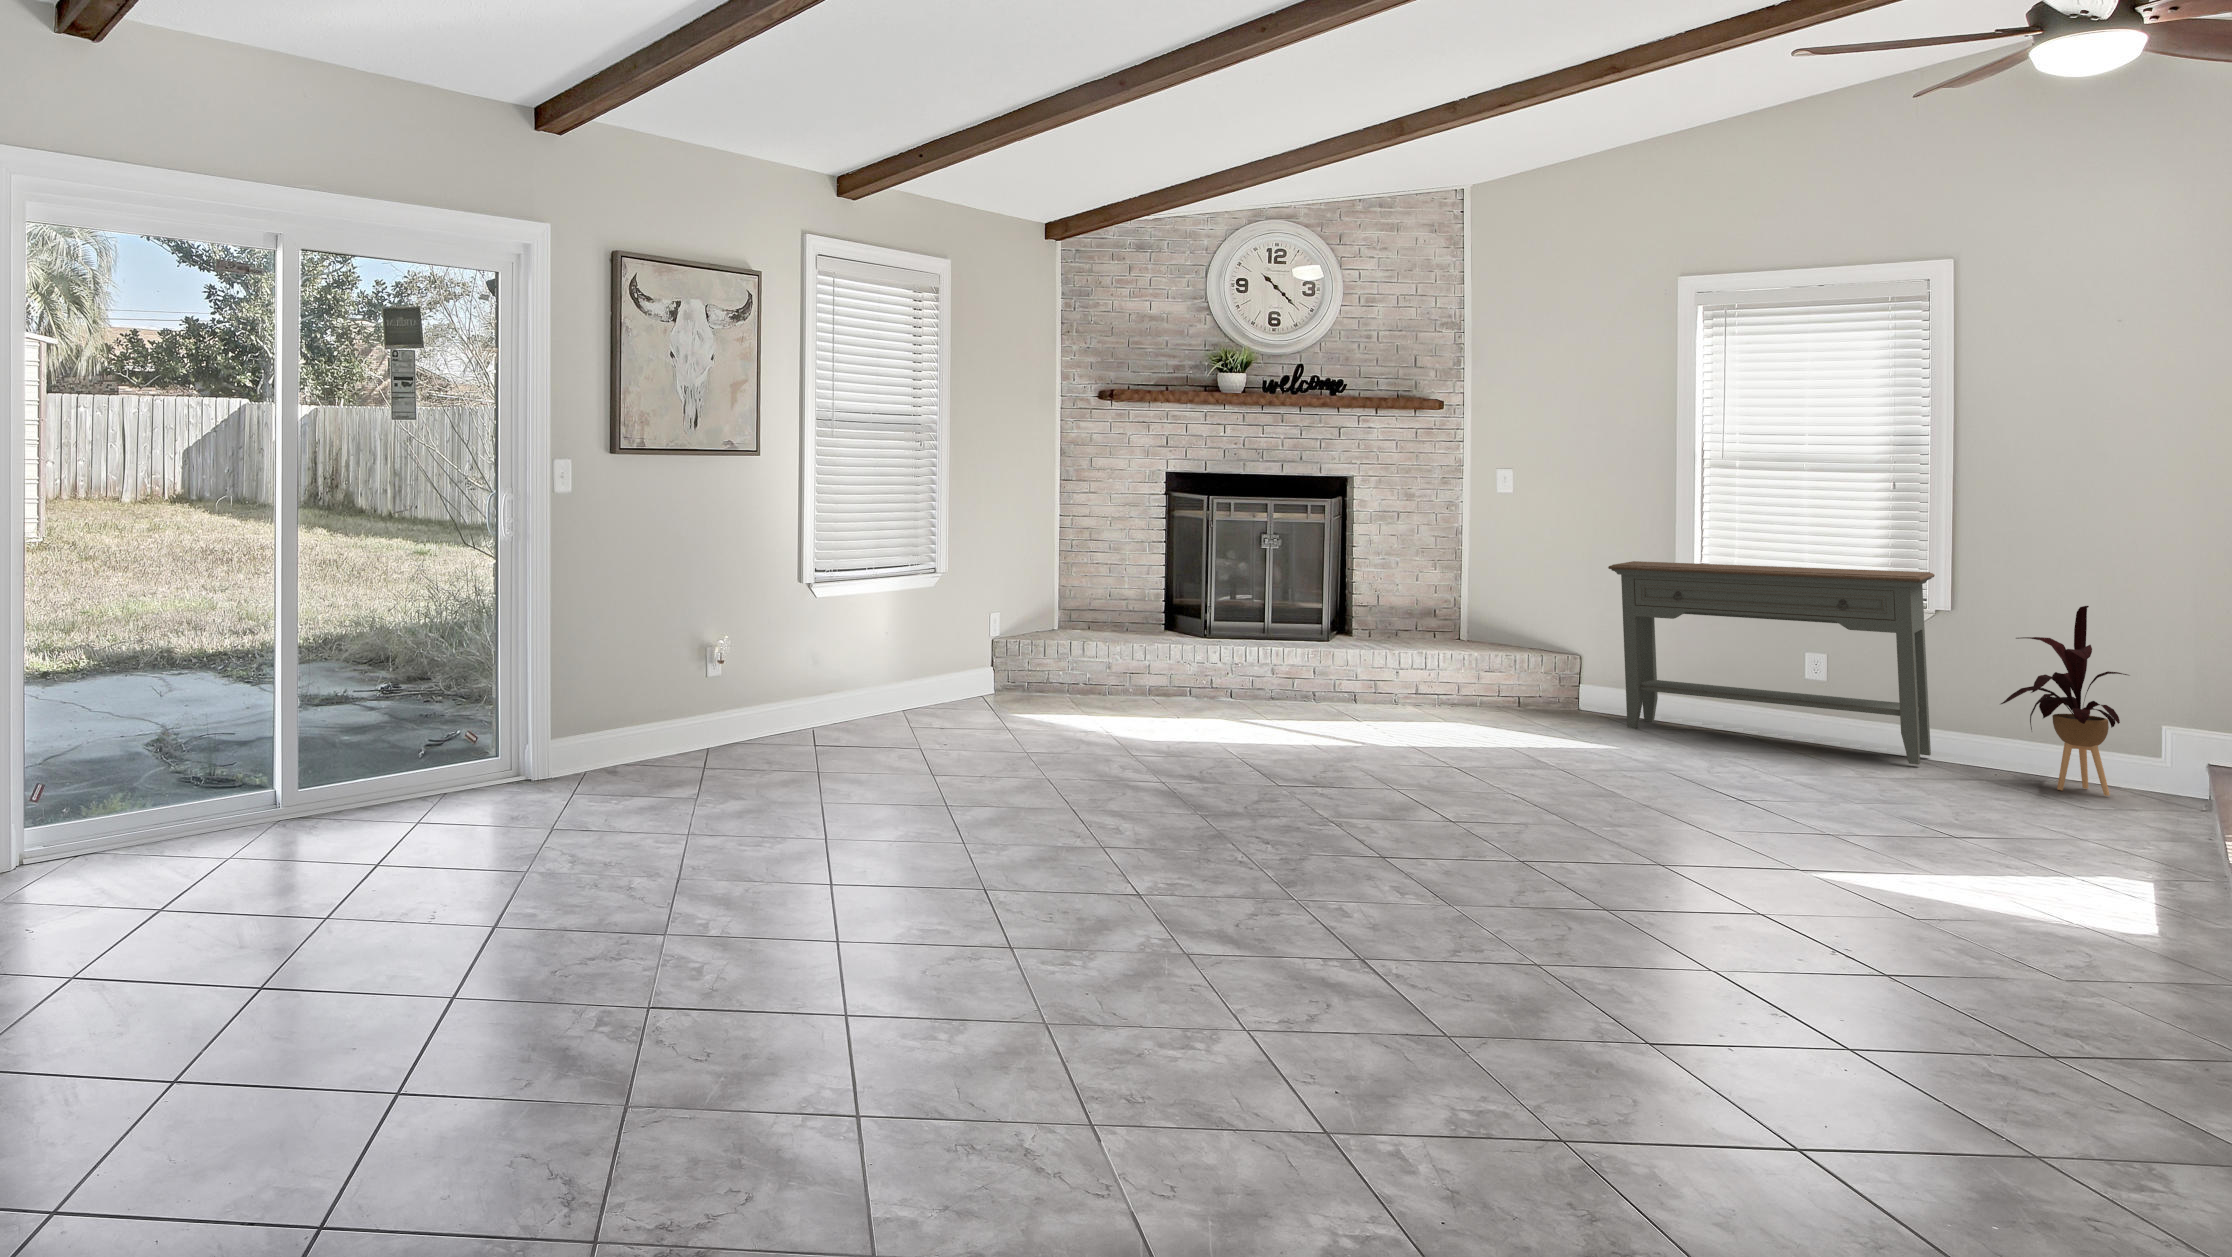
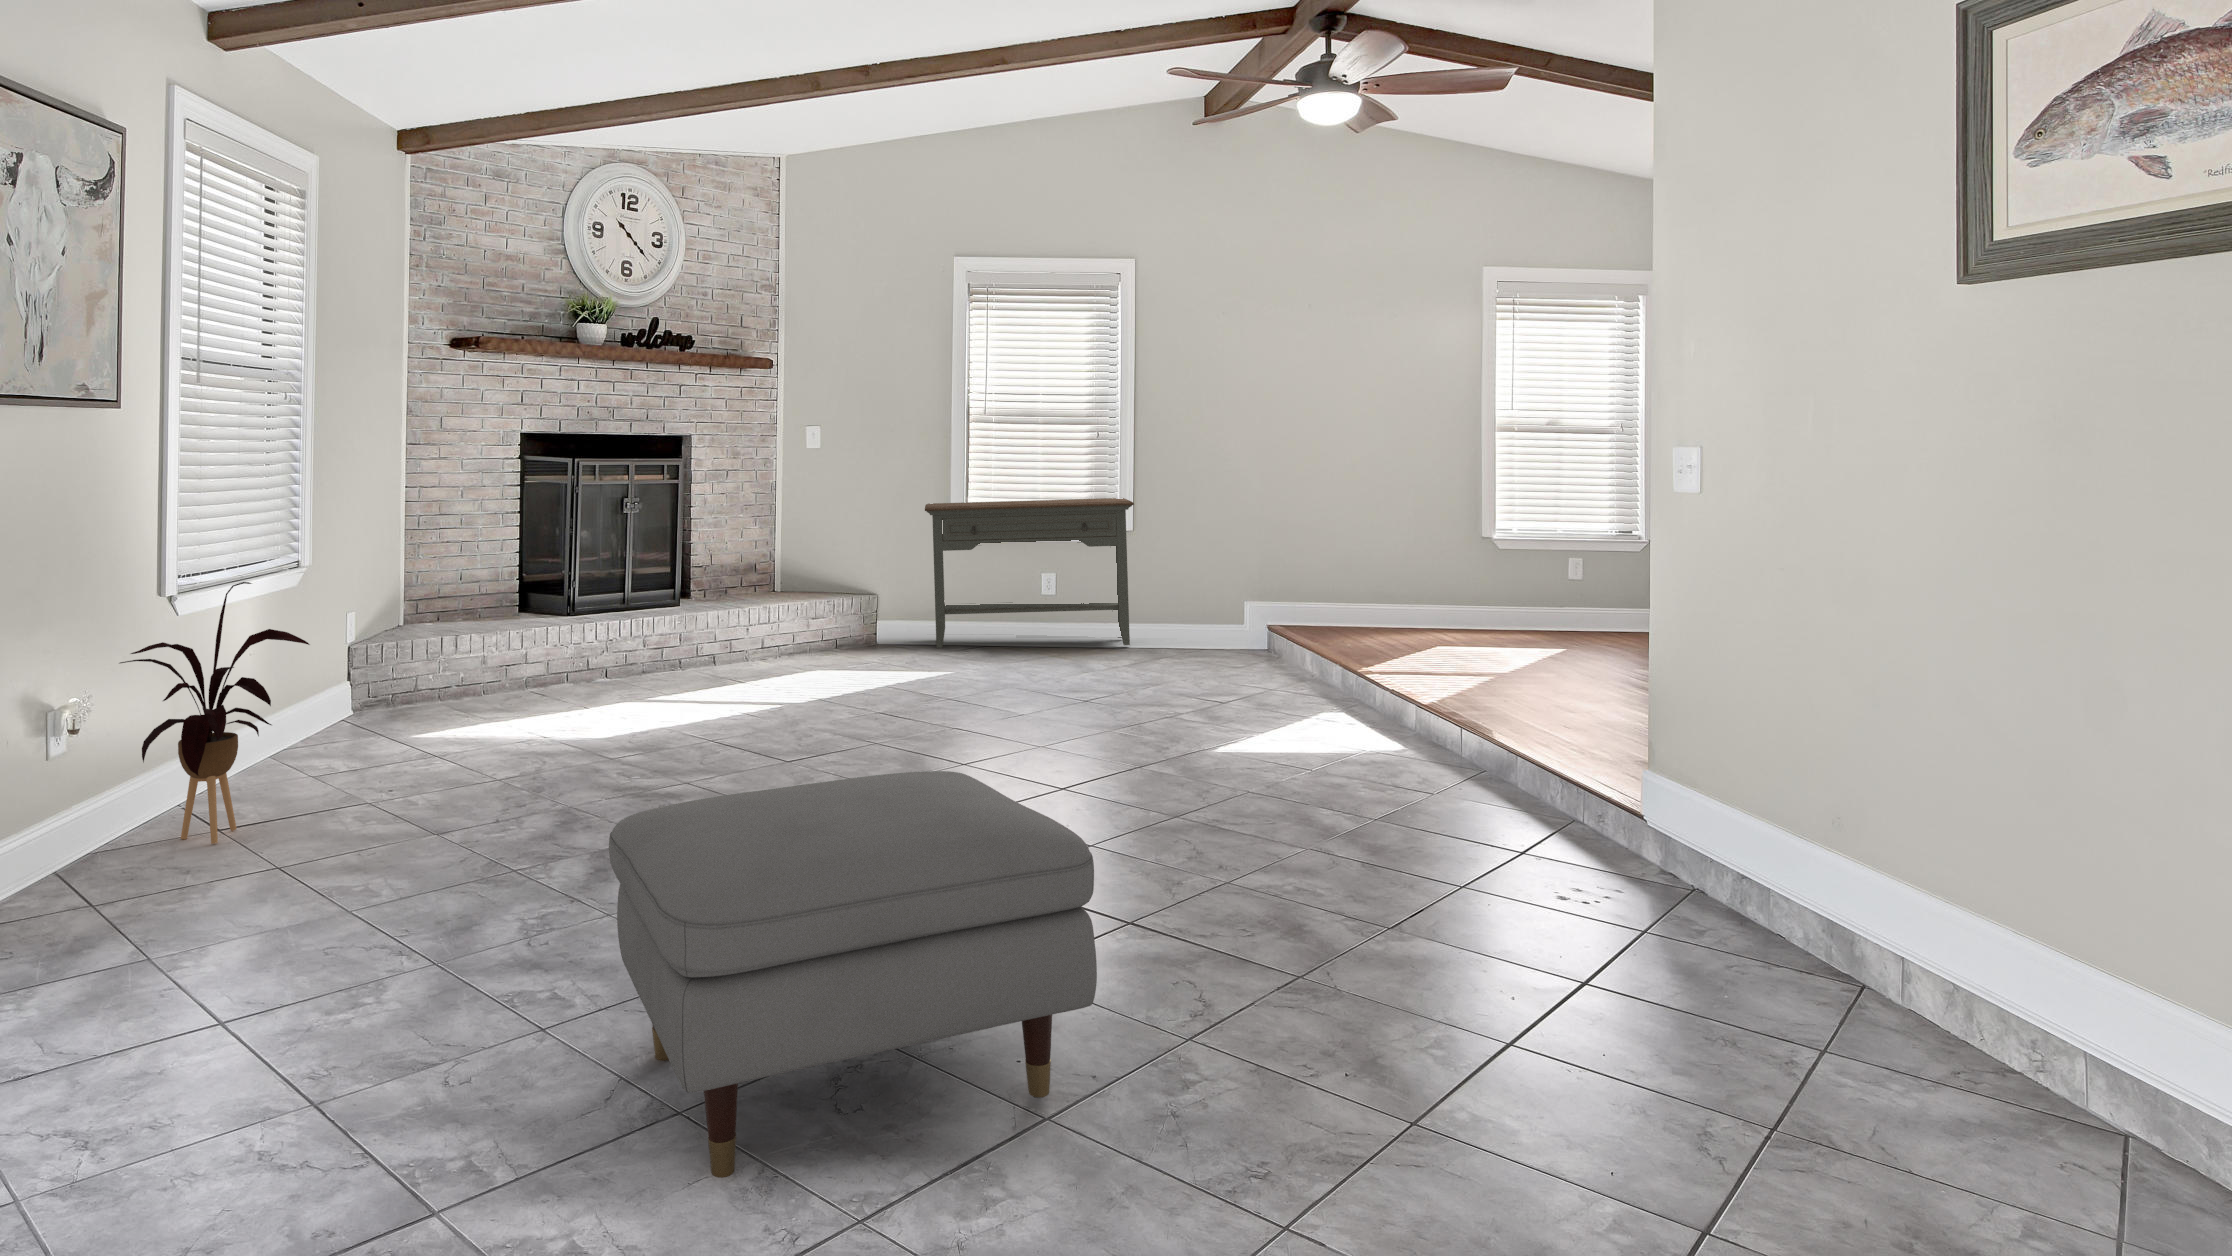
house plant: present [2001,606,2128,796] -> present [120,582,309,844]
ottoman: none [745,746,1095,1012] -> present [609,771,1097,1178]

